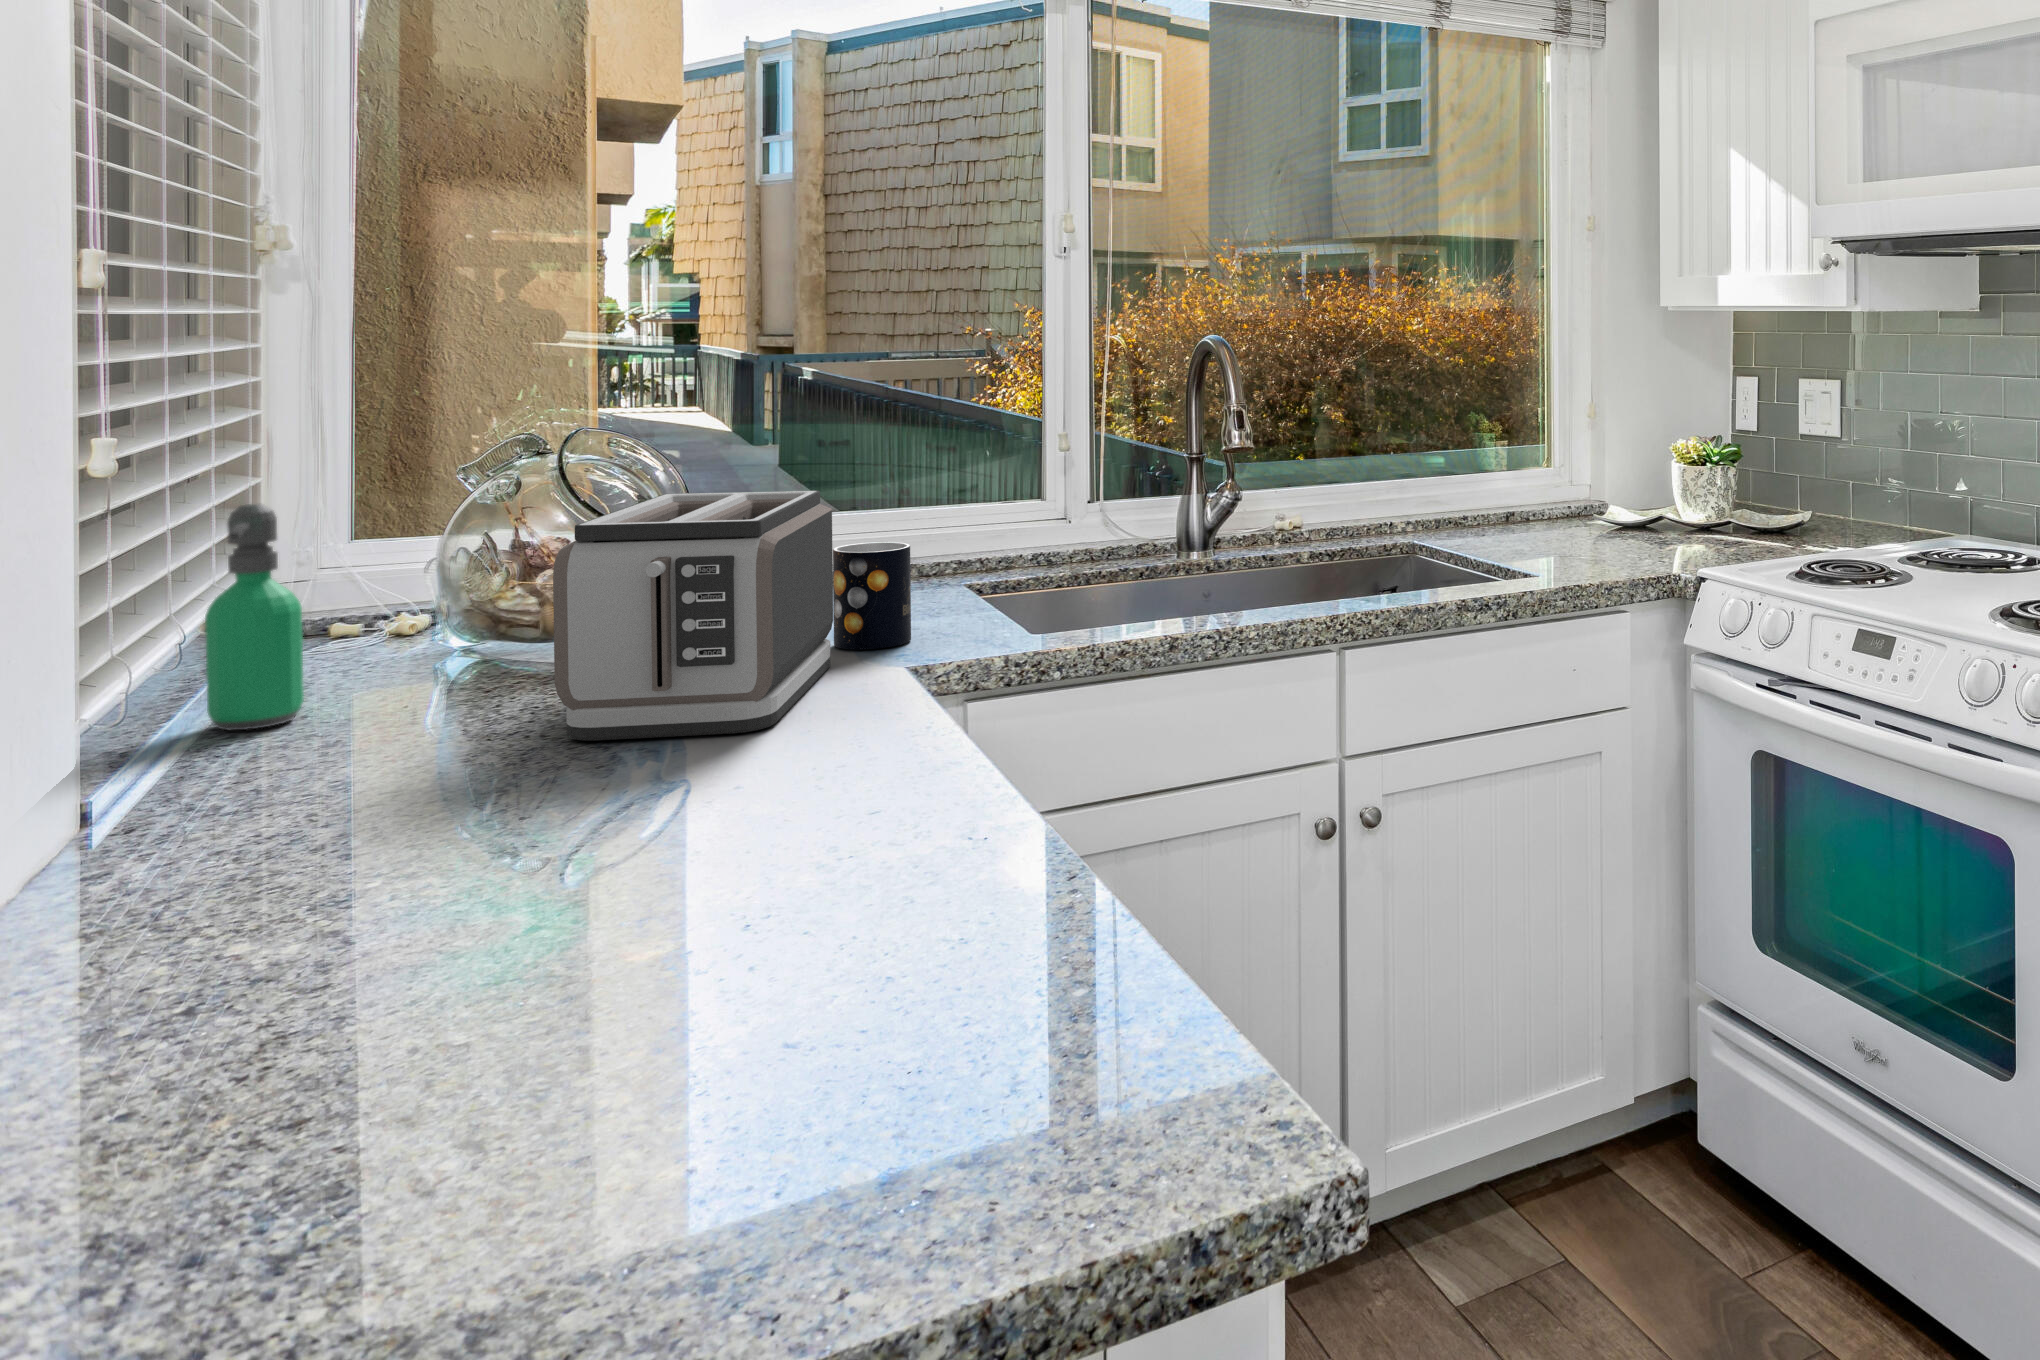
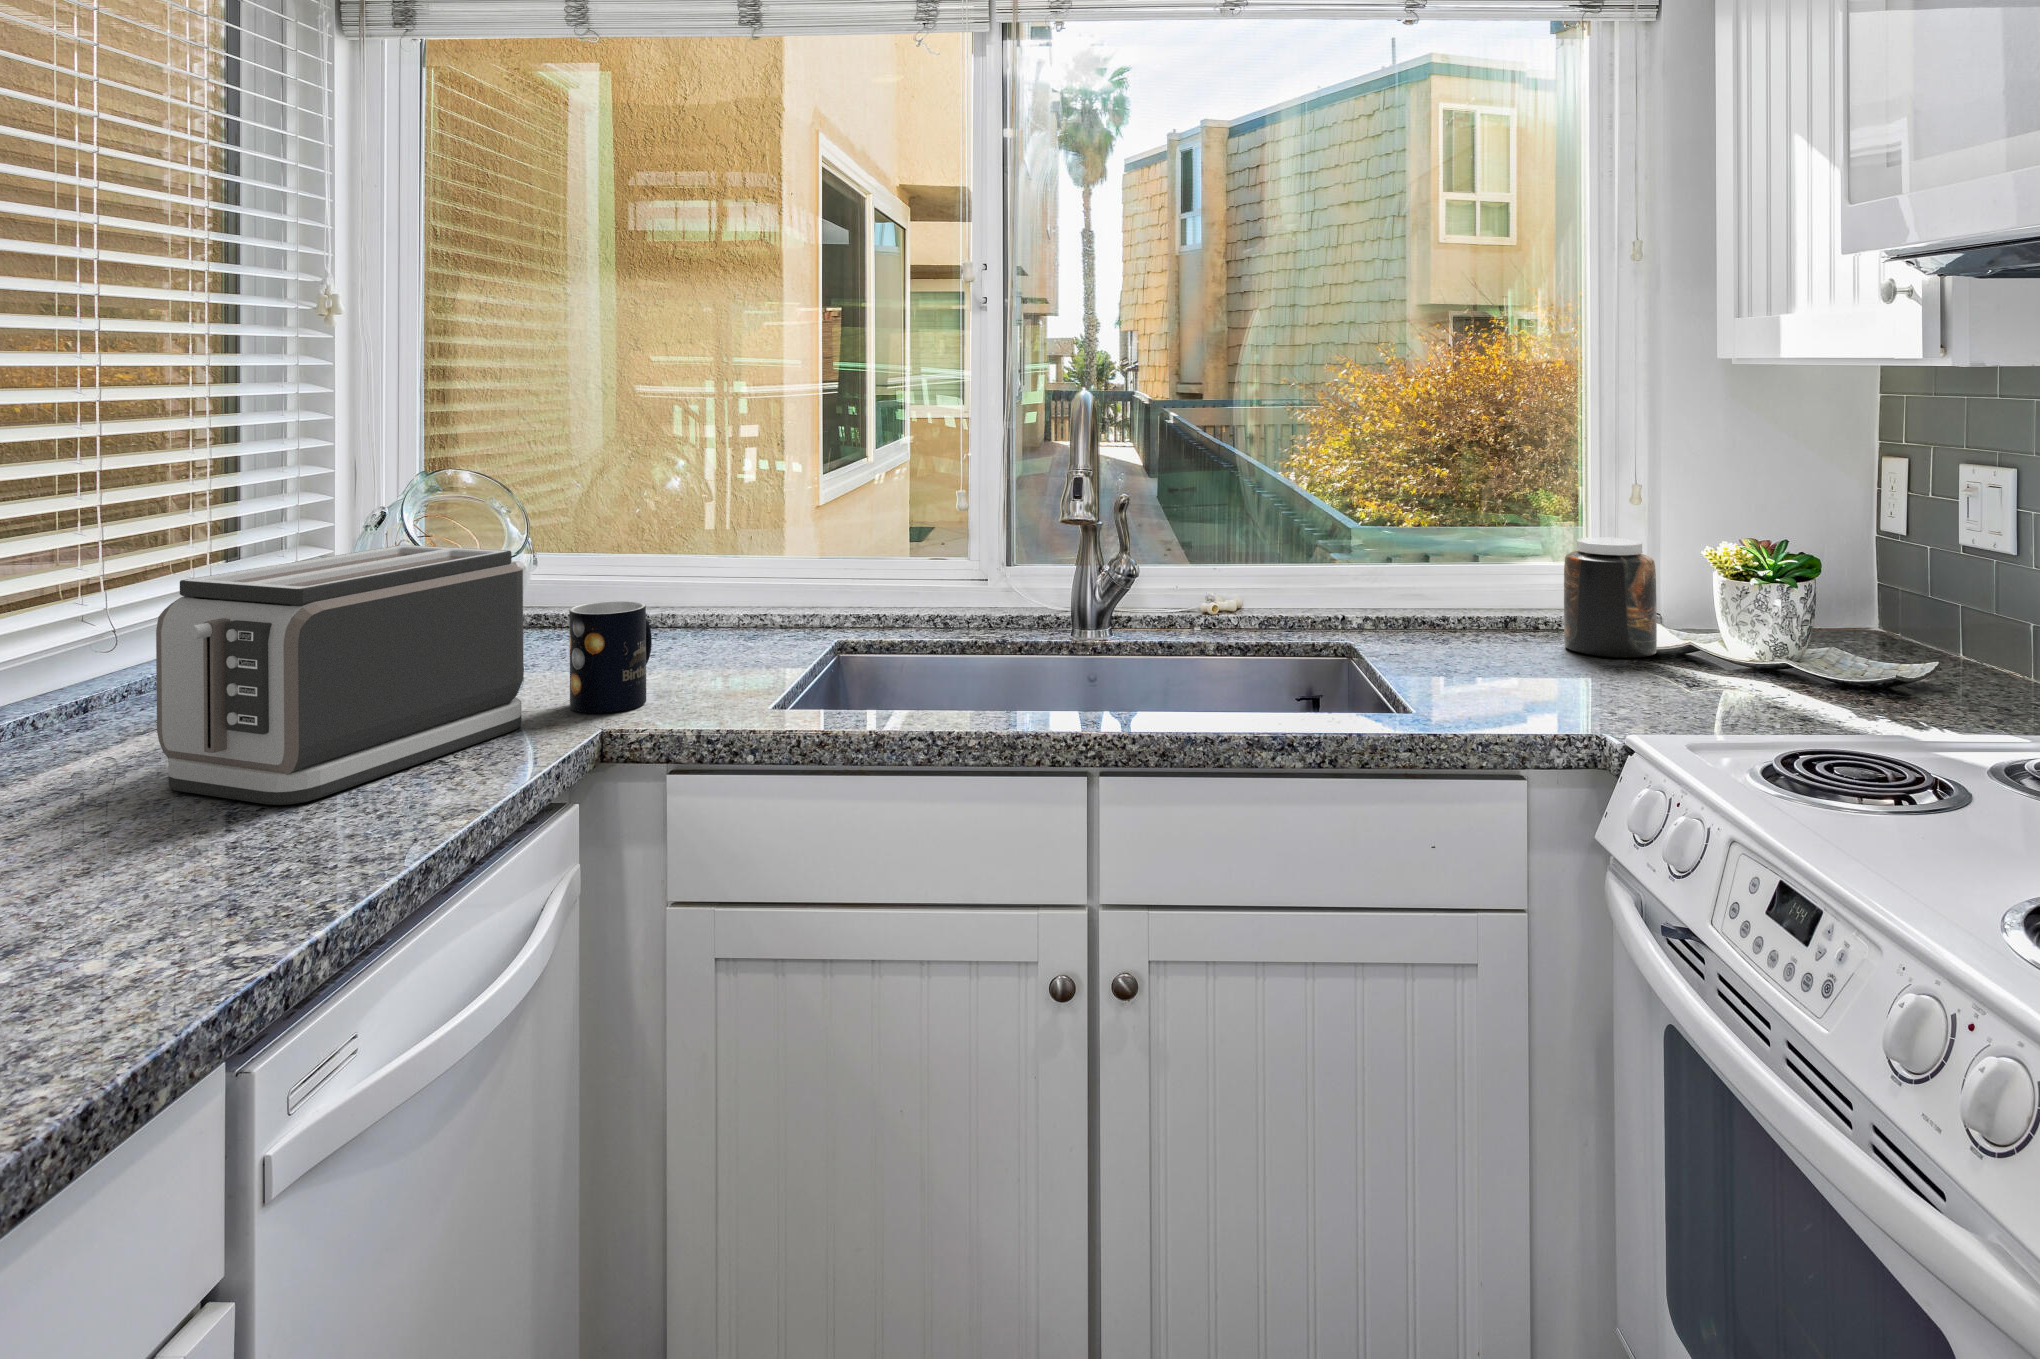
jar: none [1577,450,1643,537] -> present [1564,537,1657,658]
soap dispenser: present [205,504,304,730] -> none [44,537,130,729]

